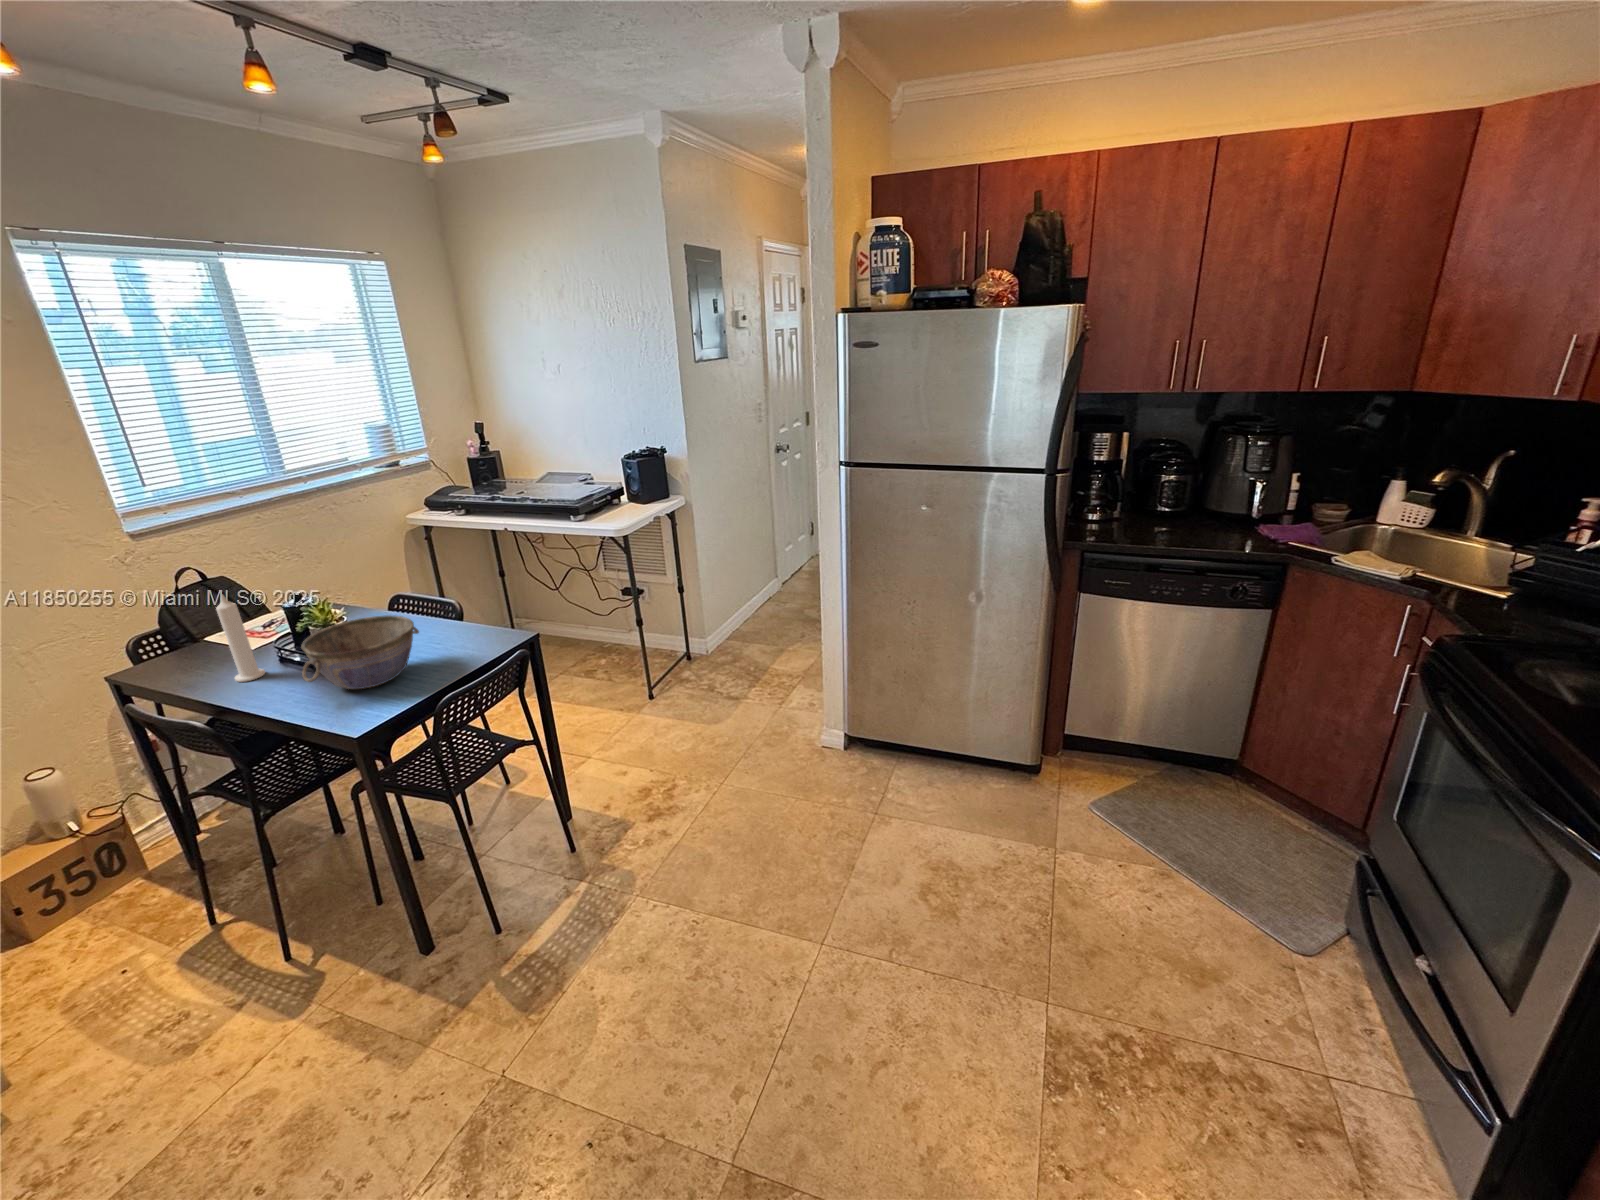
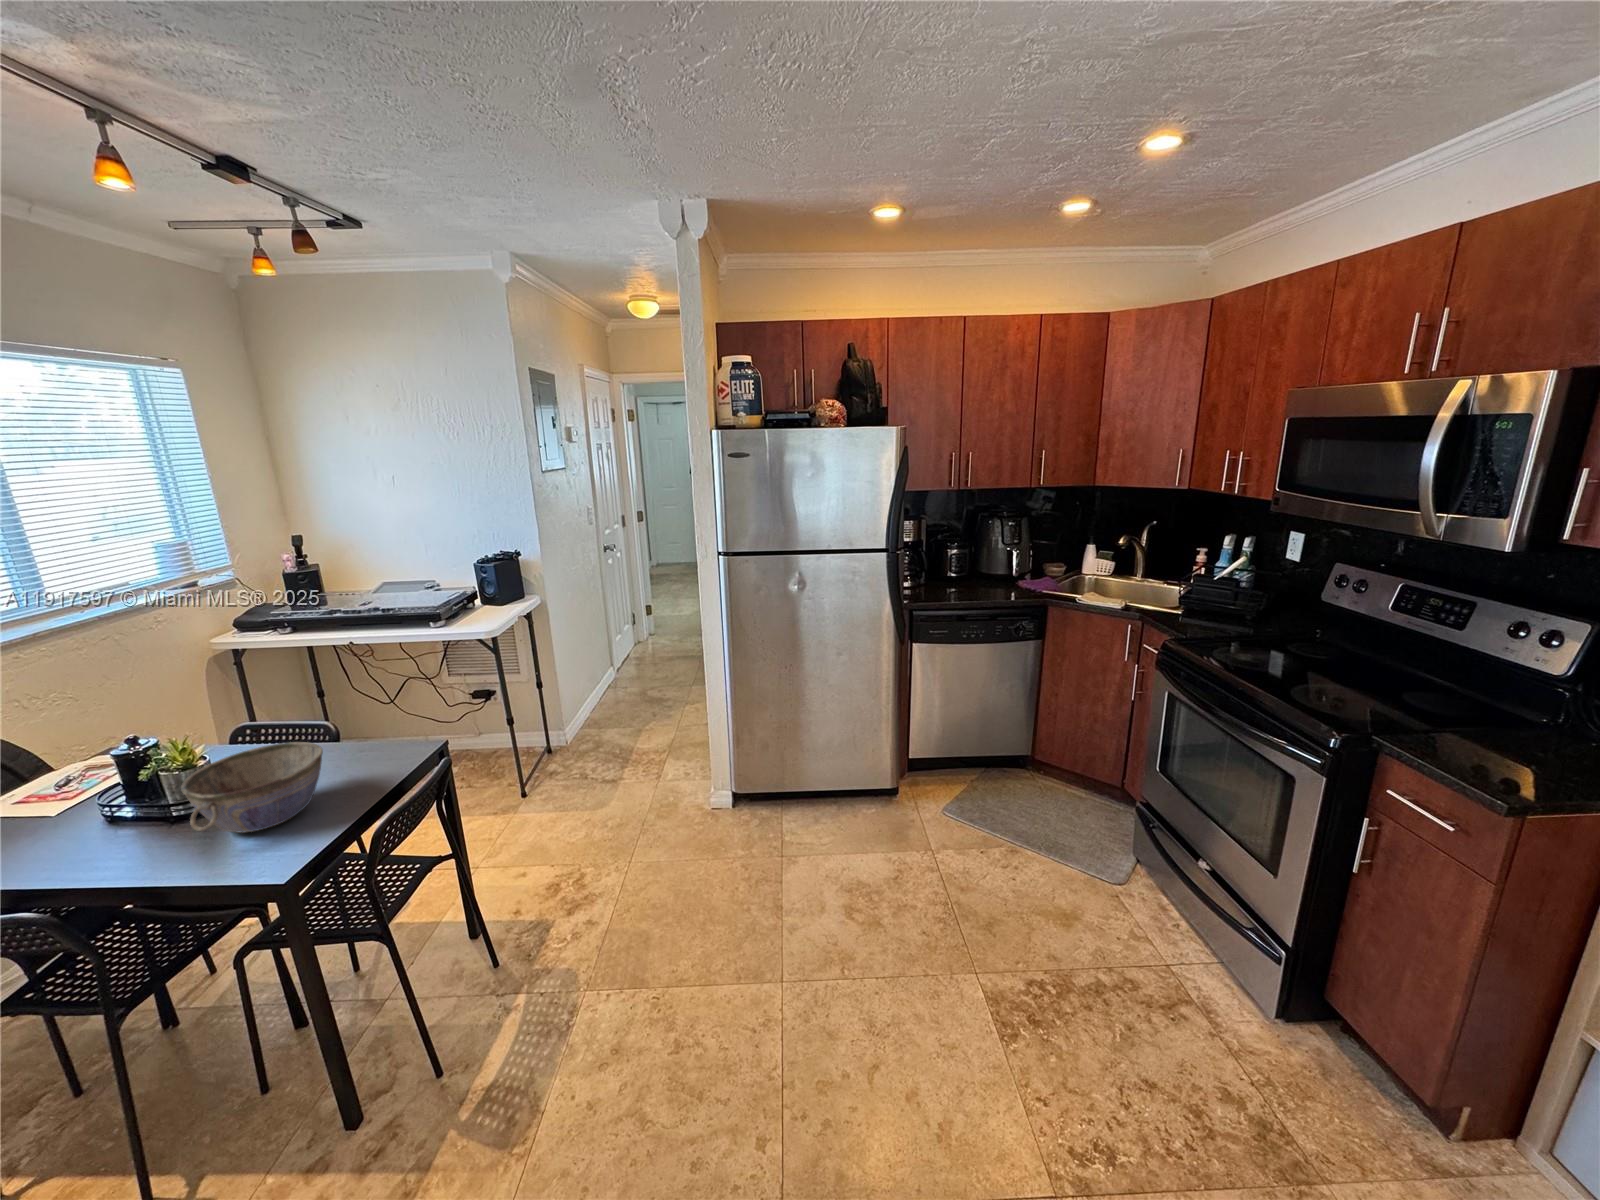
candle: present [216,595,265,682] -> none [38,748,103,854]

